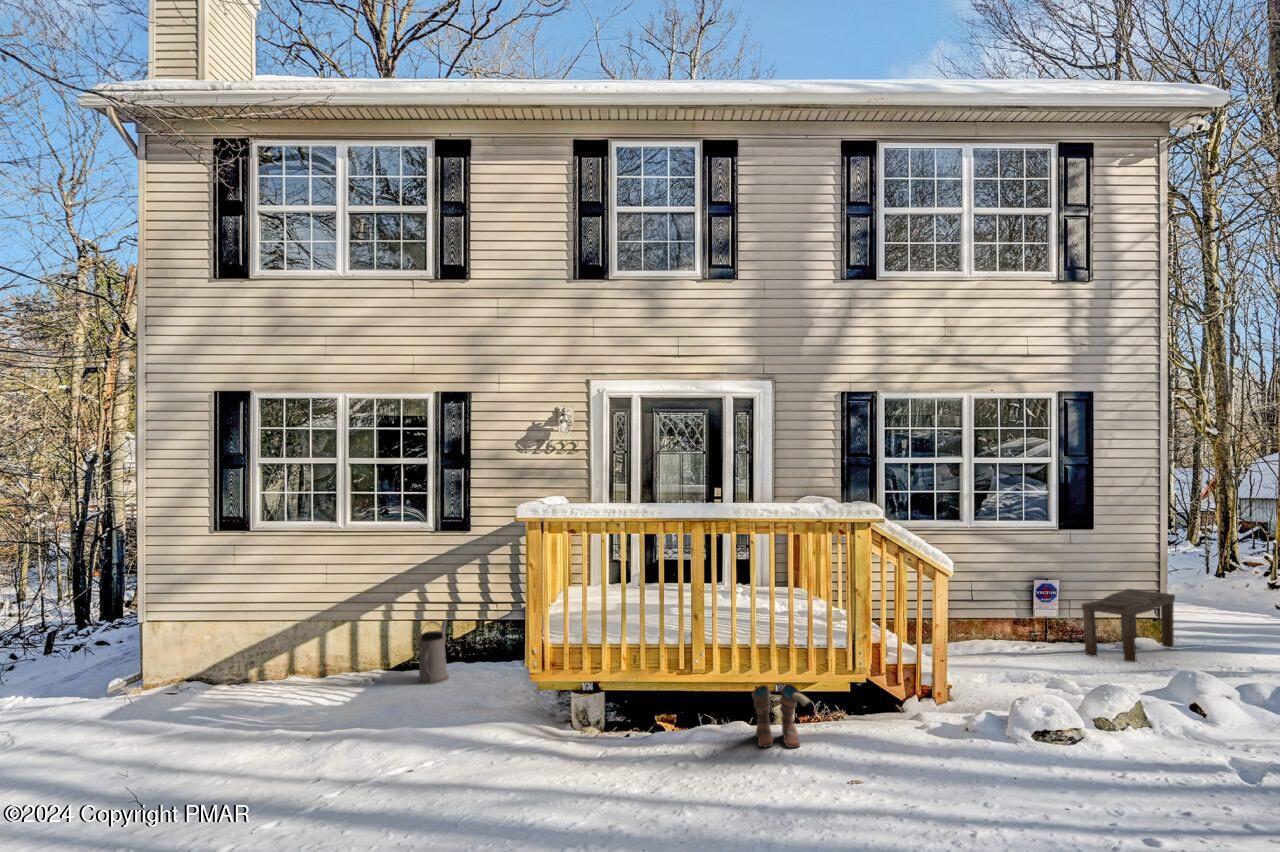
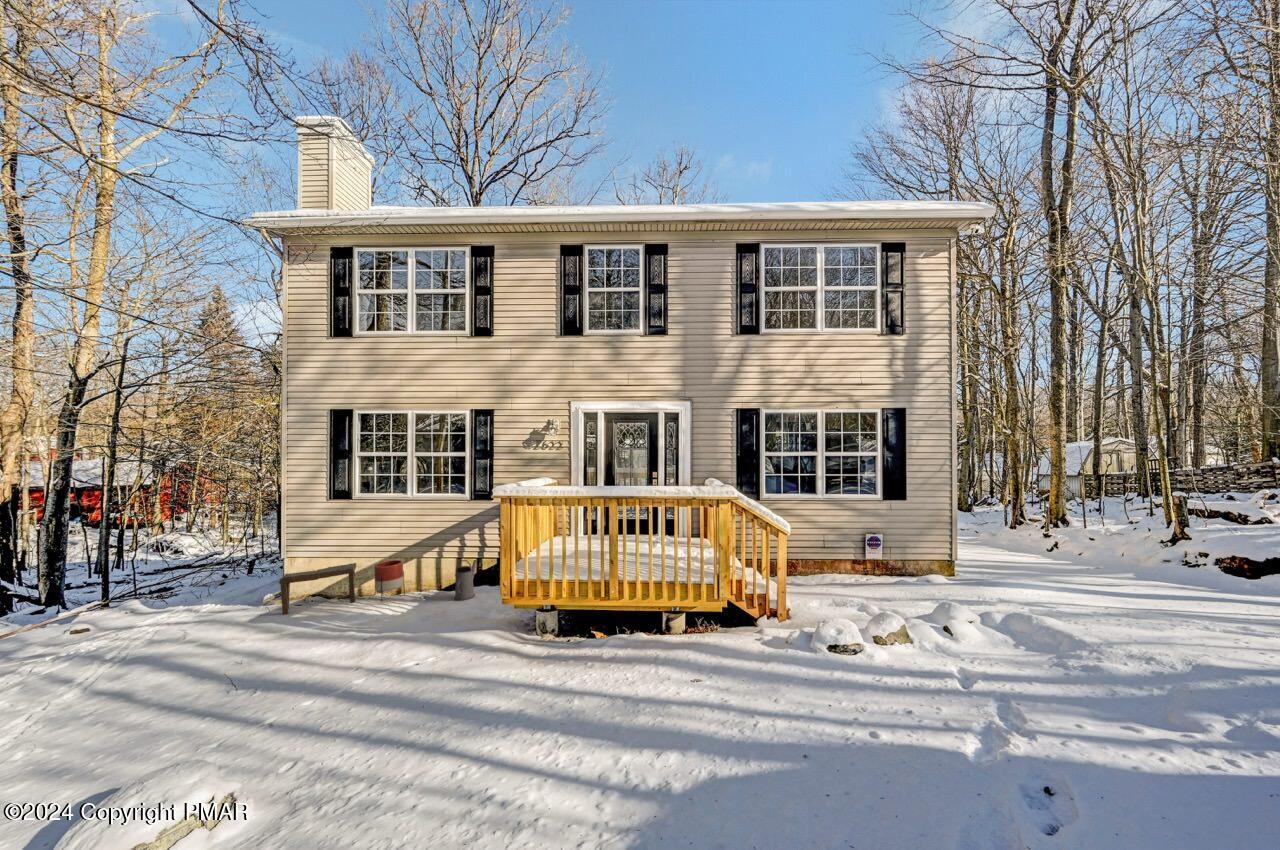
bench: present [1081,589,1175,662] -> present [279,563,356,615]
planter: none [289,624,335,690] -> present [374,560,405,602]
boots: present [752,684,810,748] -> none [649,607,686,650]

